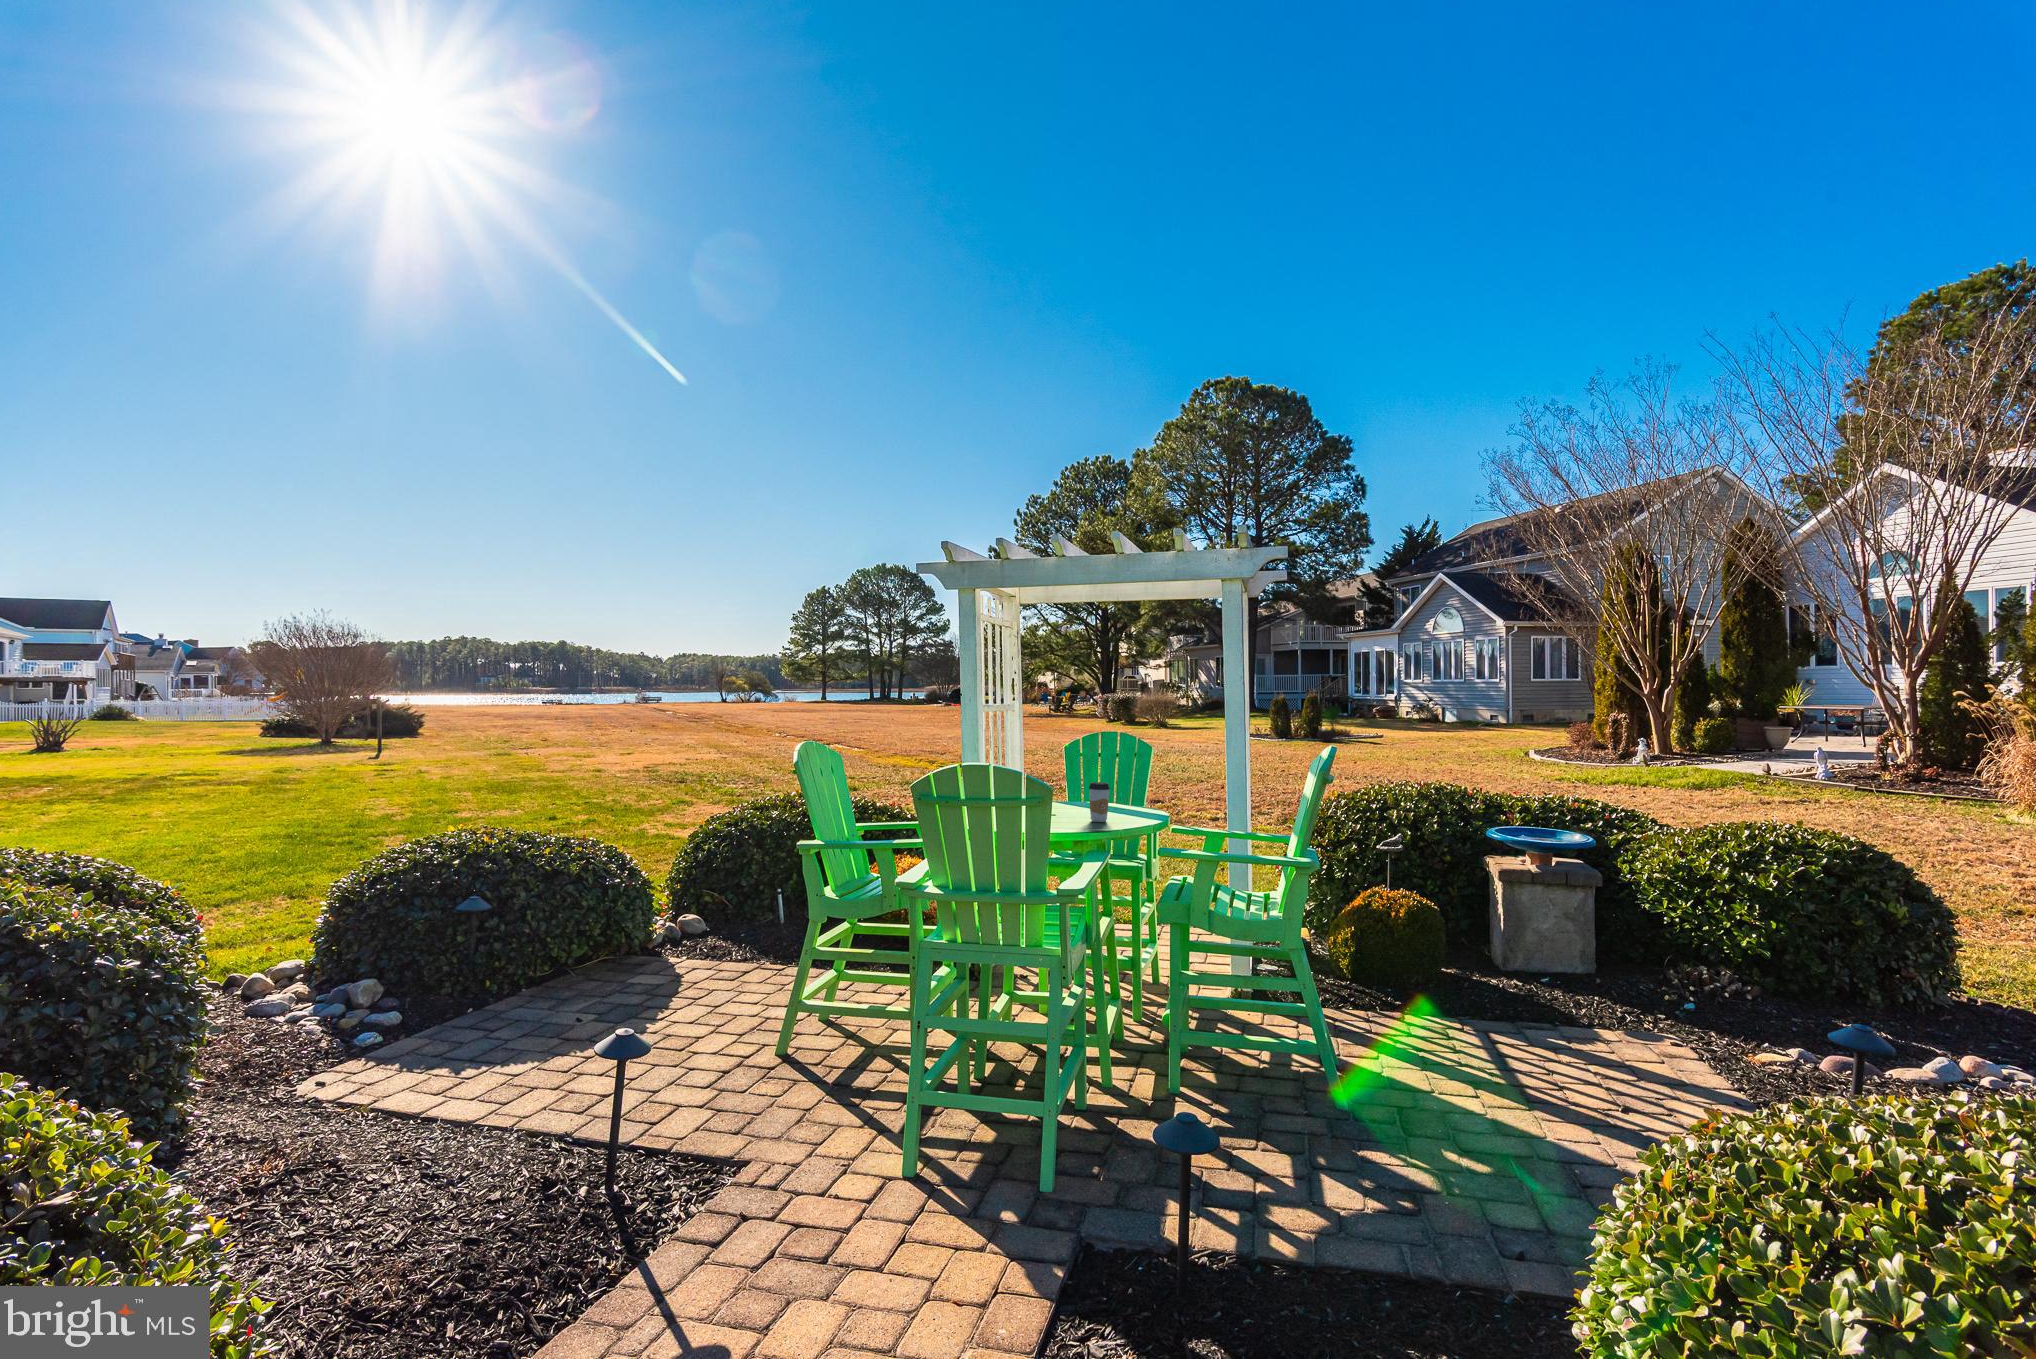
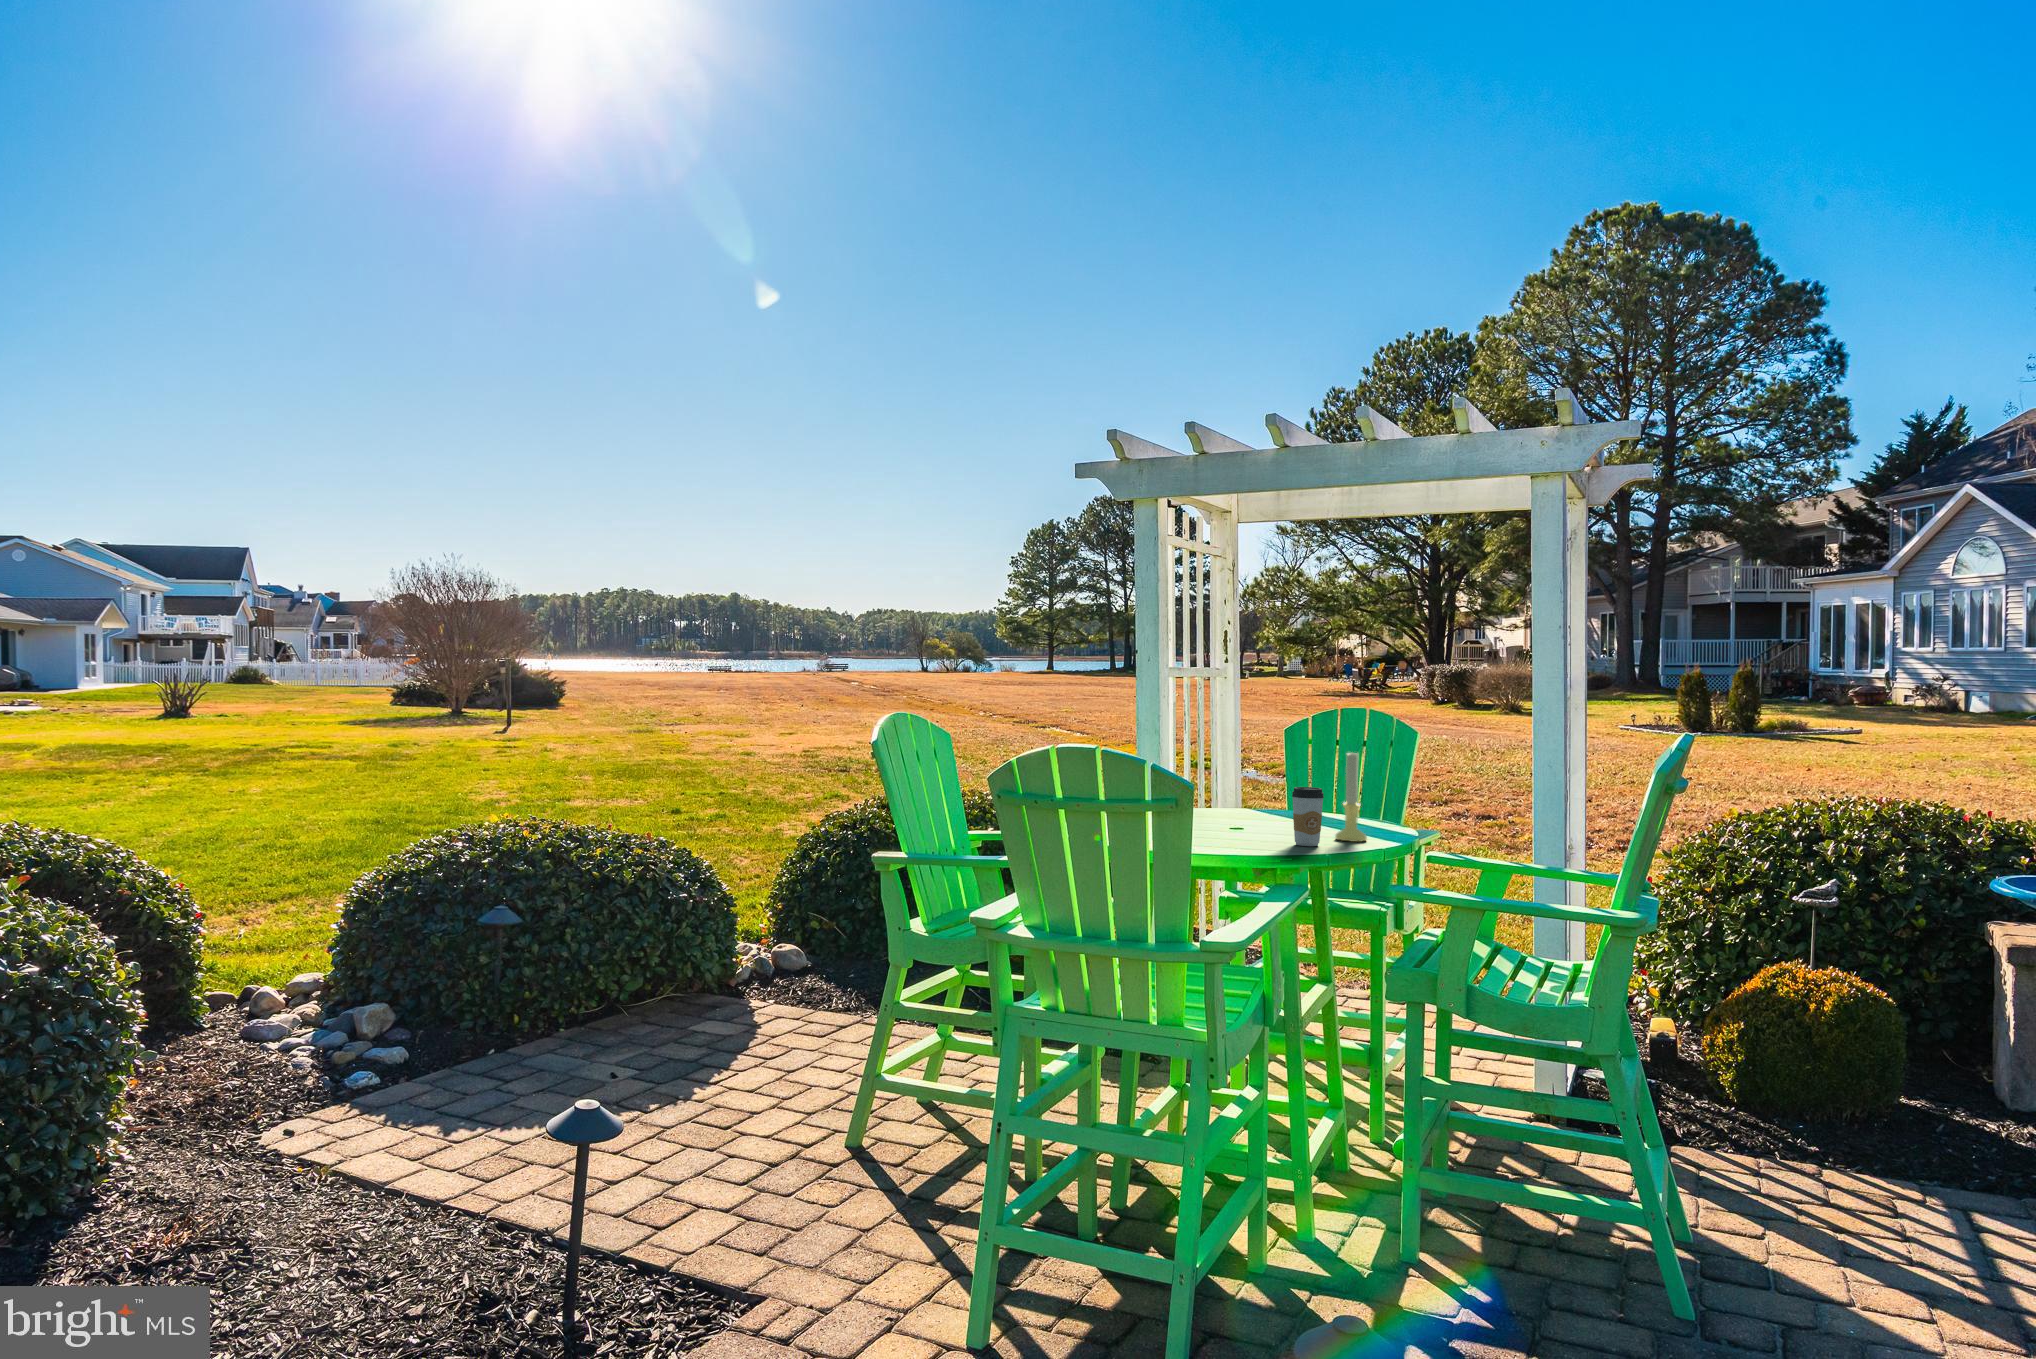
potted tree: present [1318,707,1341,742] -> none [1753,678,1794,736]
candle holder: none [1113,757,1134,818] -> present [1335,753,1367,842]

